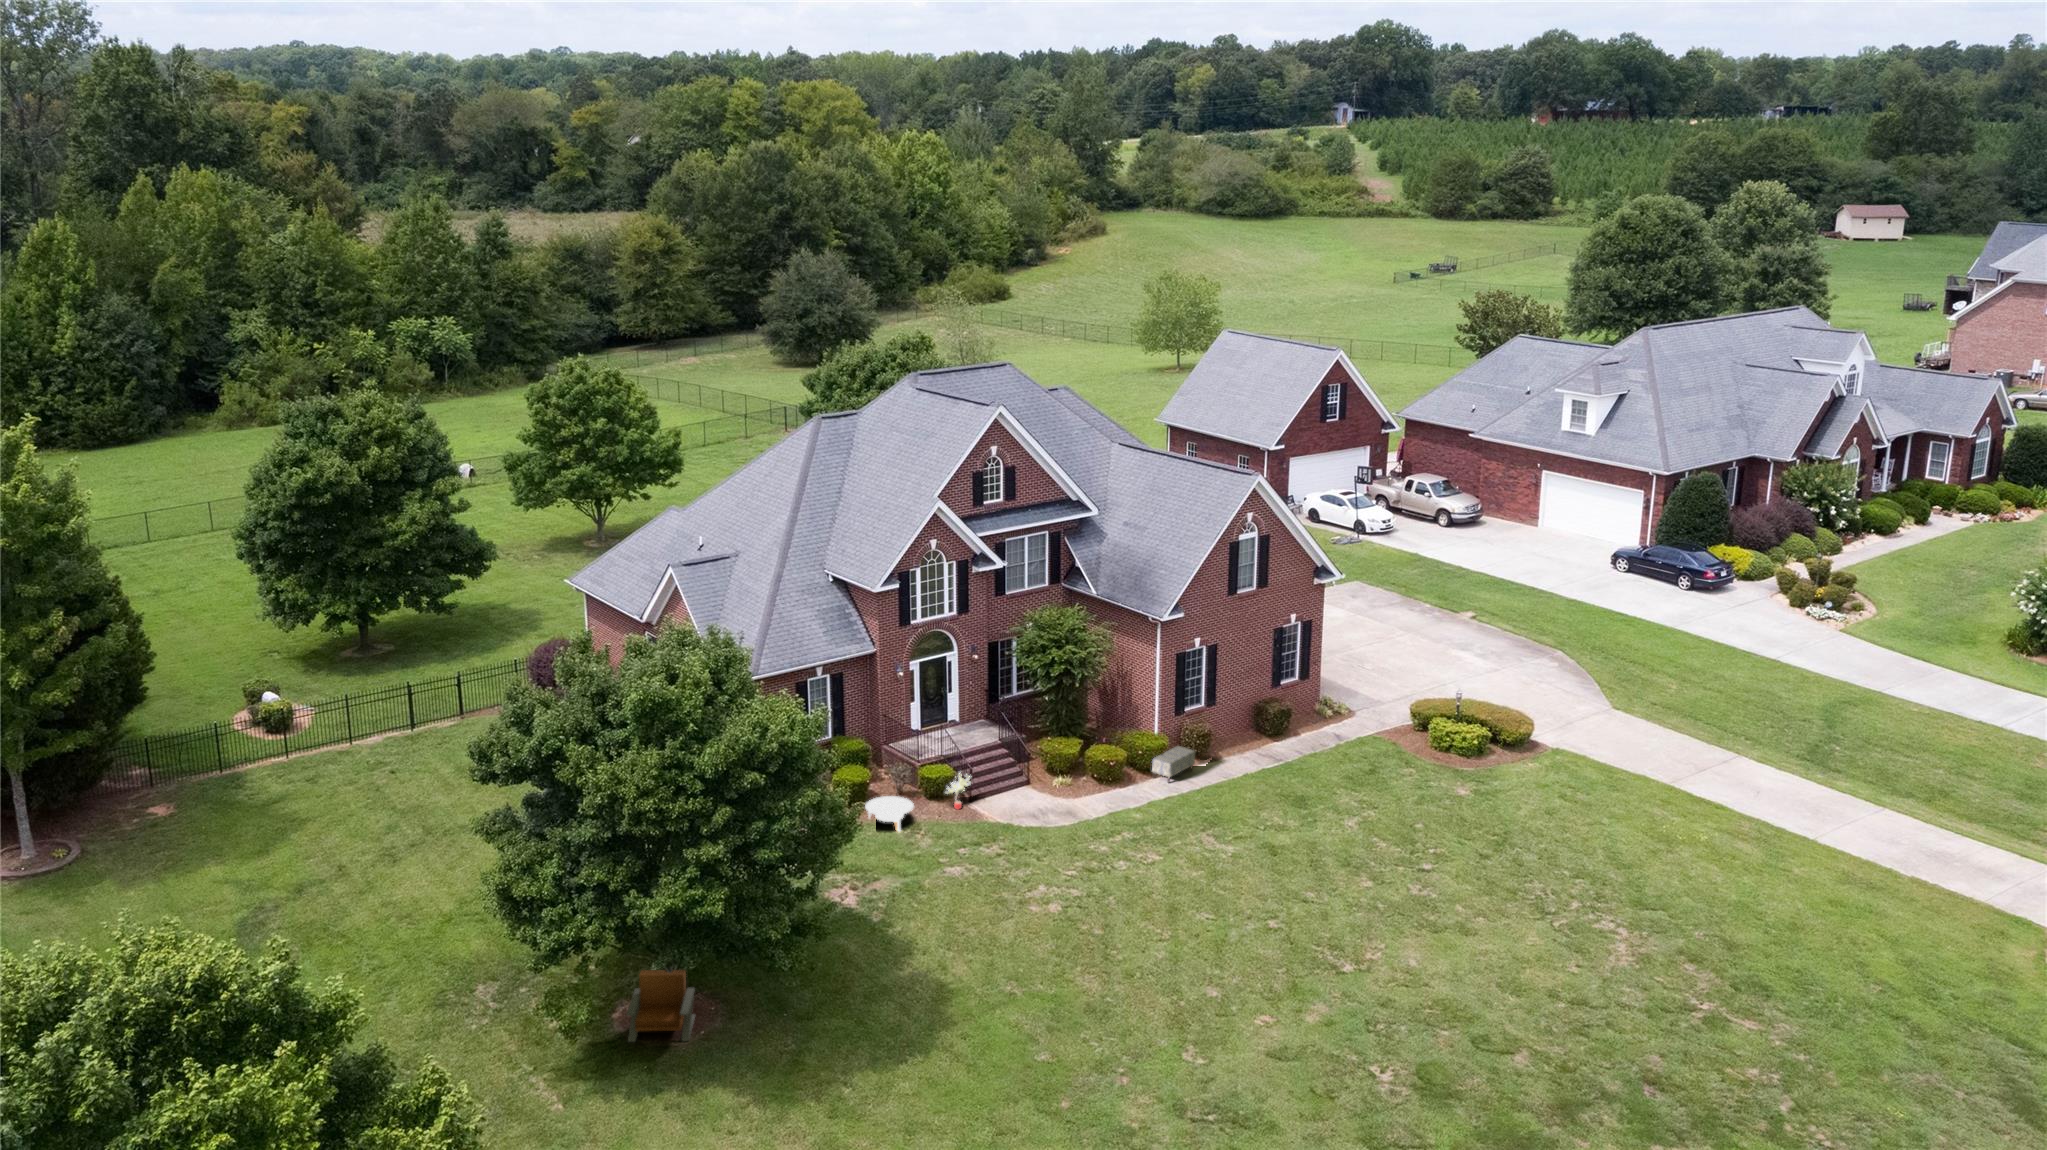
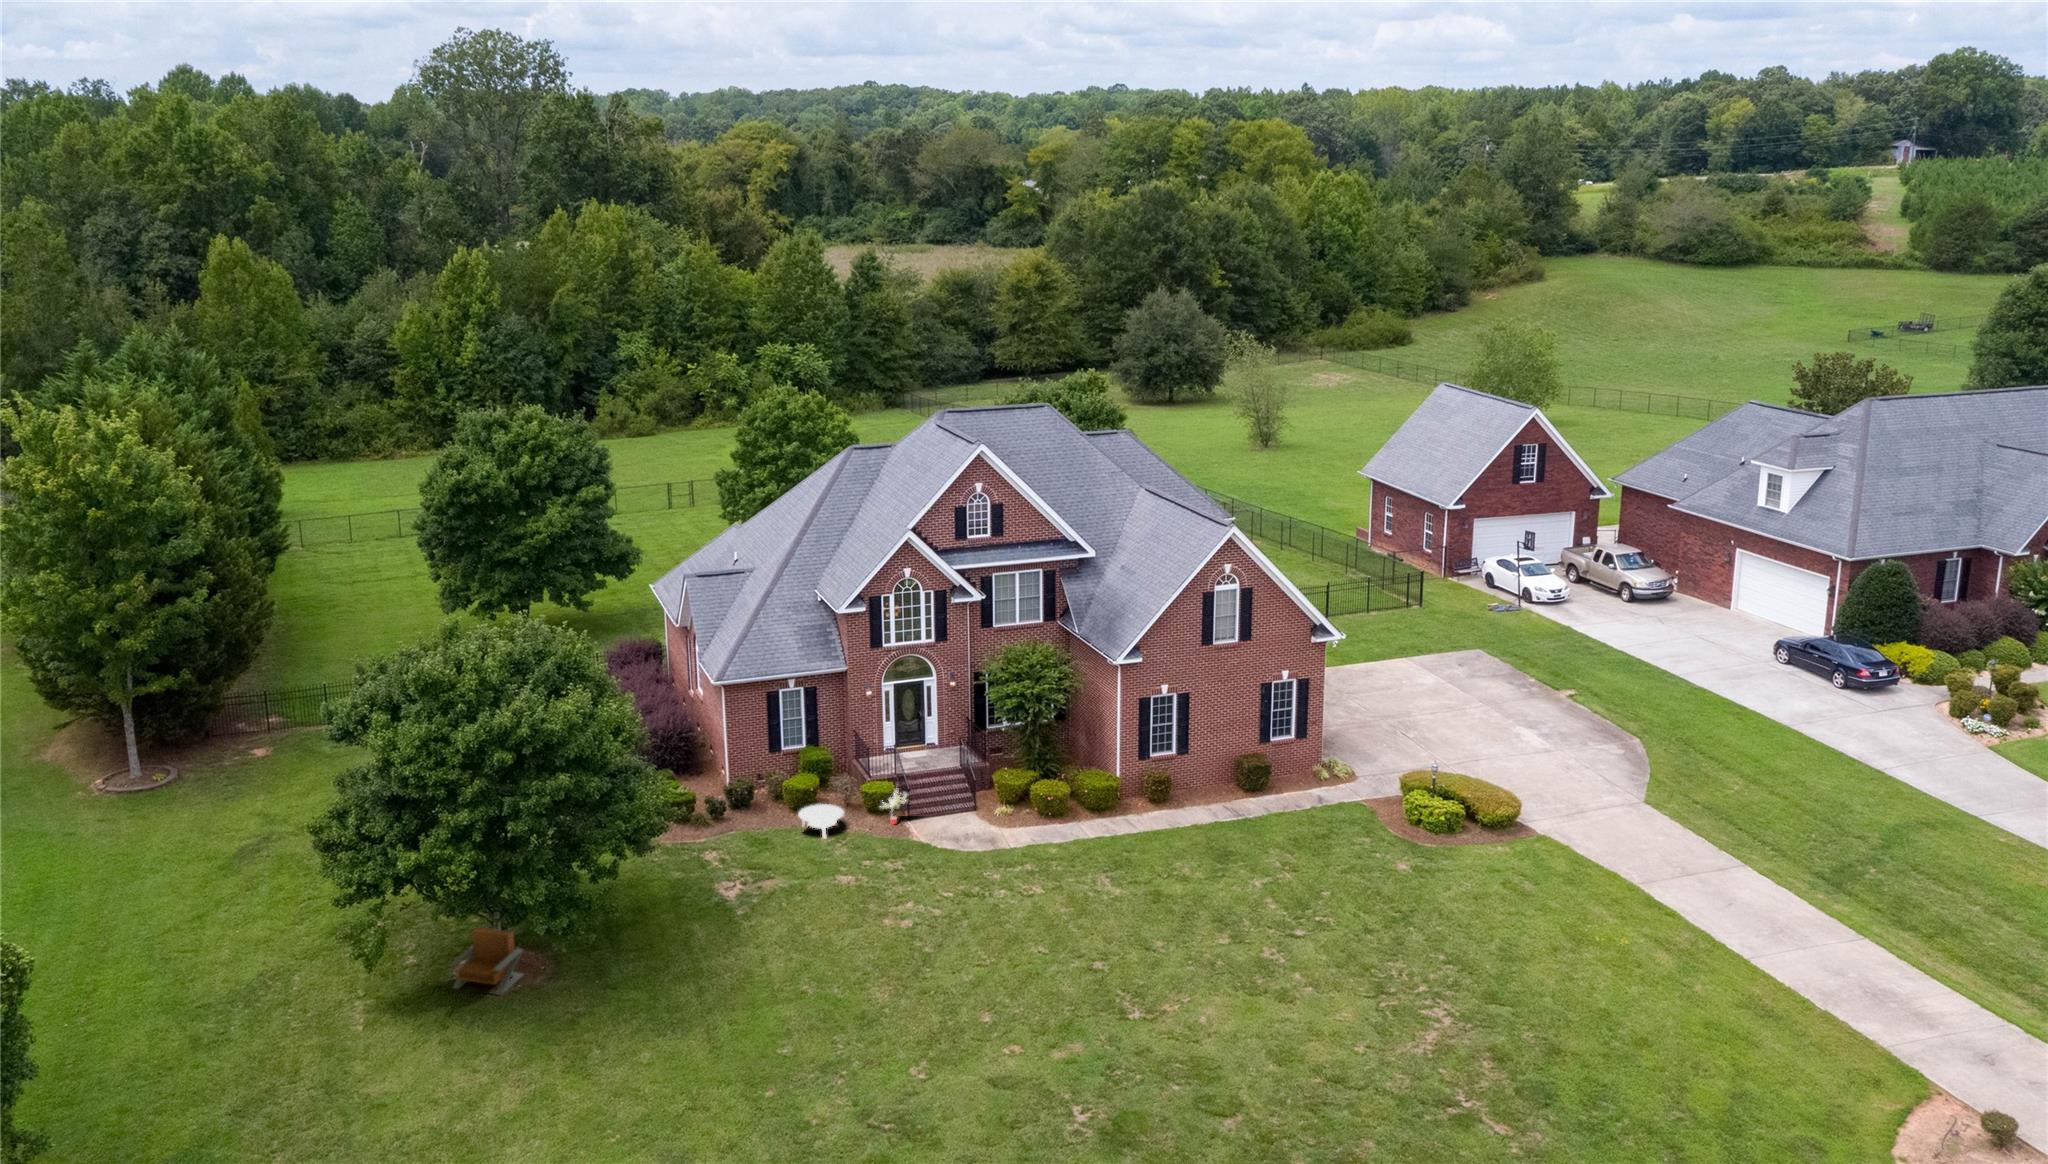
bench: present [1152,746,1195,782] -> none [1098,788,1146,824]

